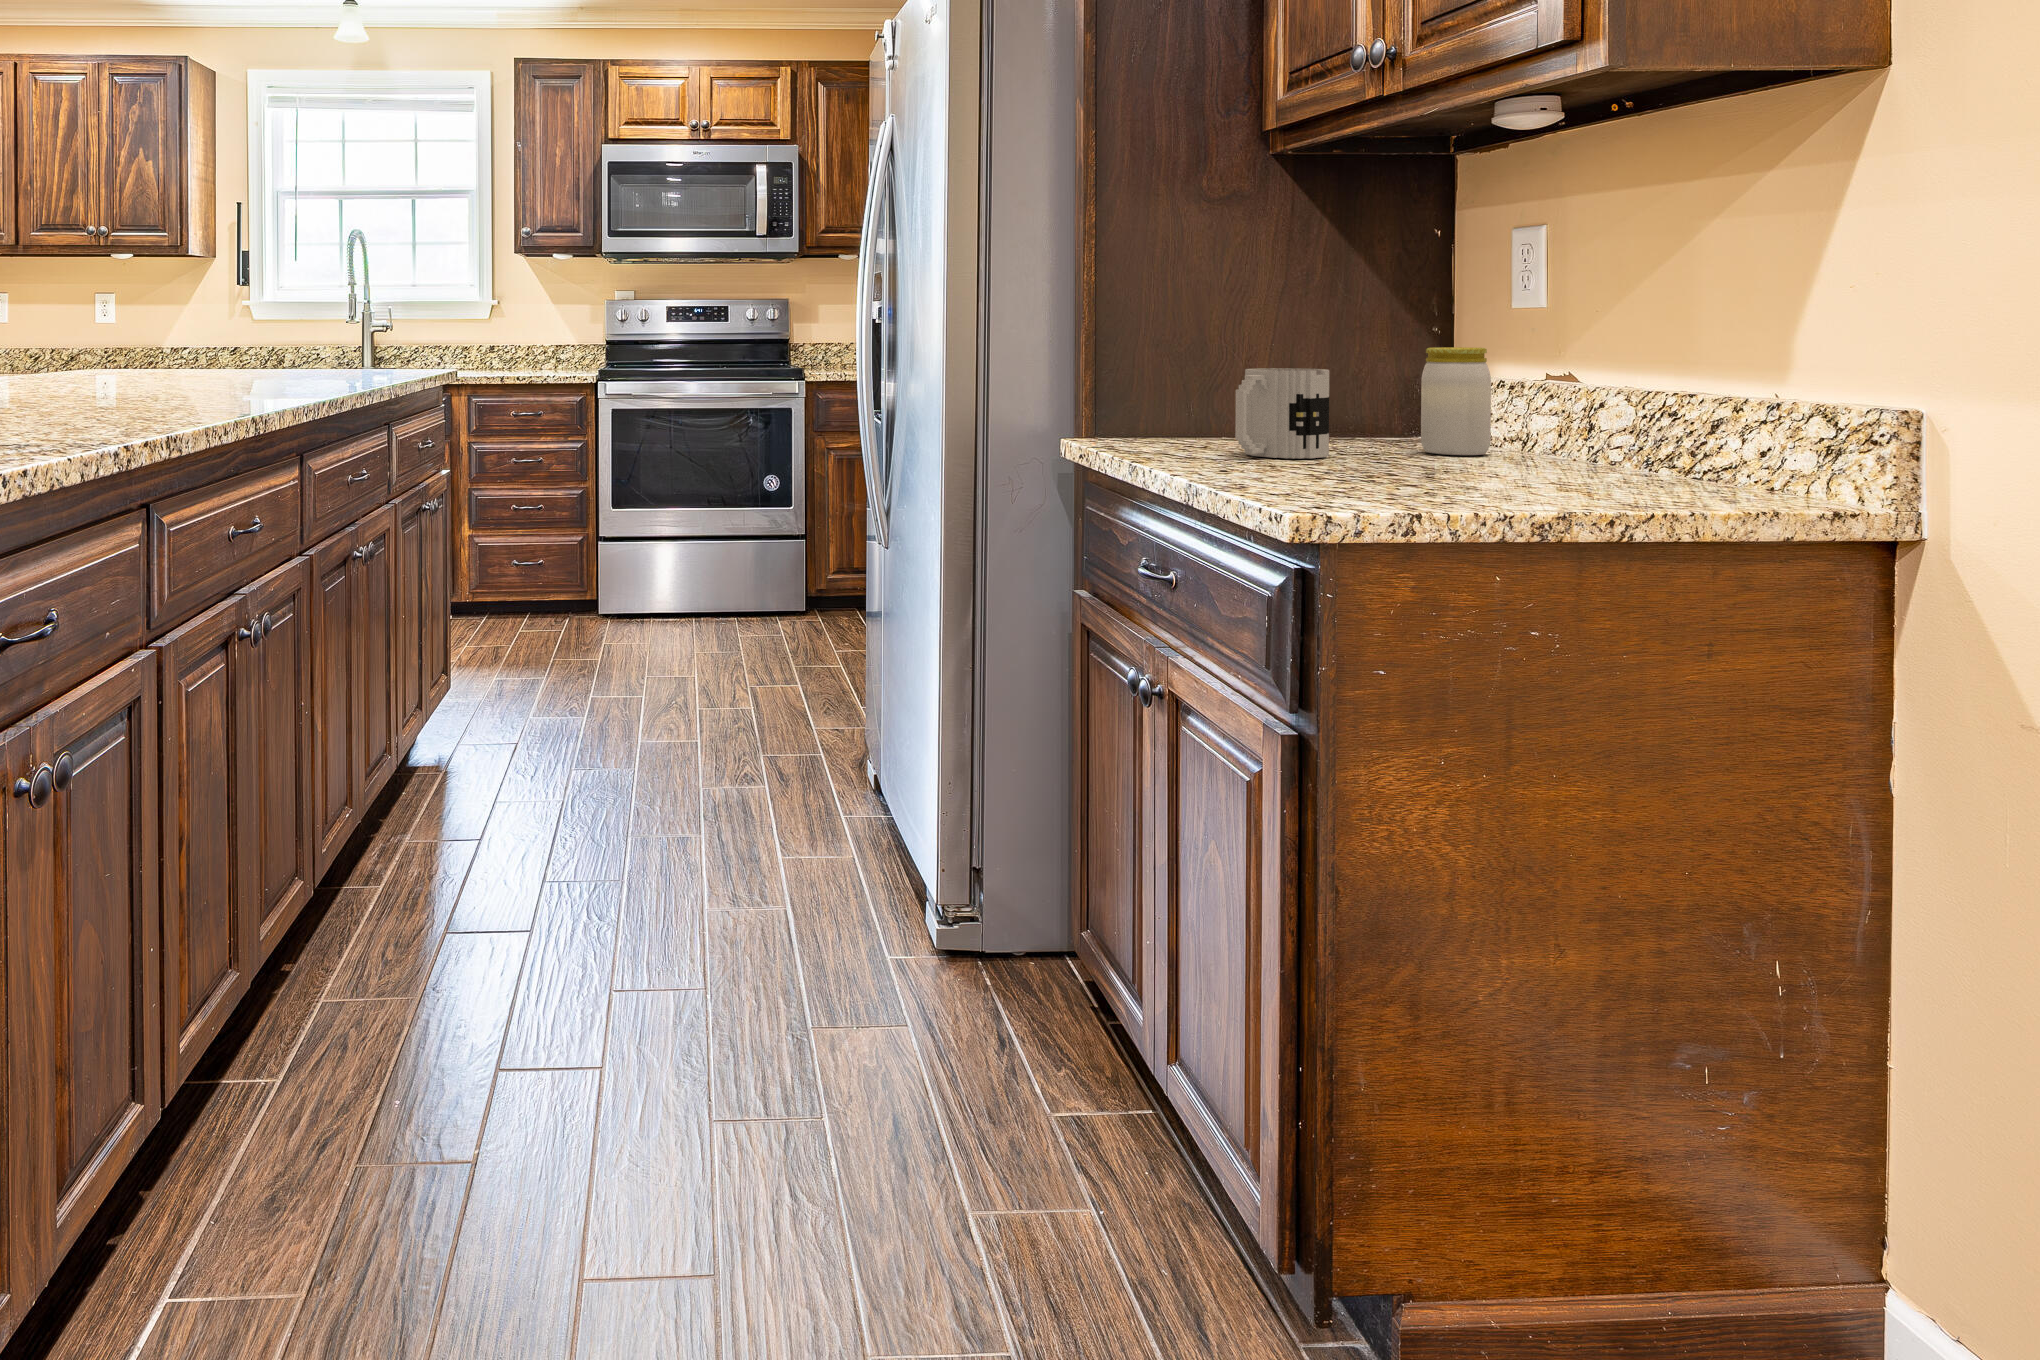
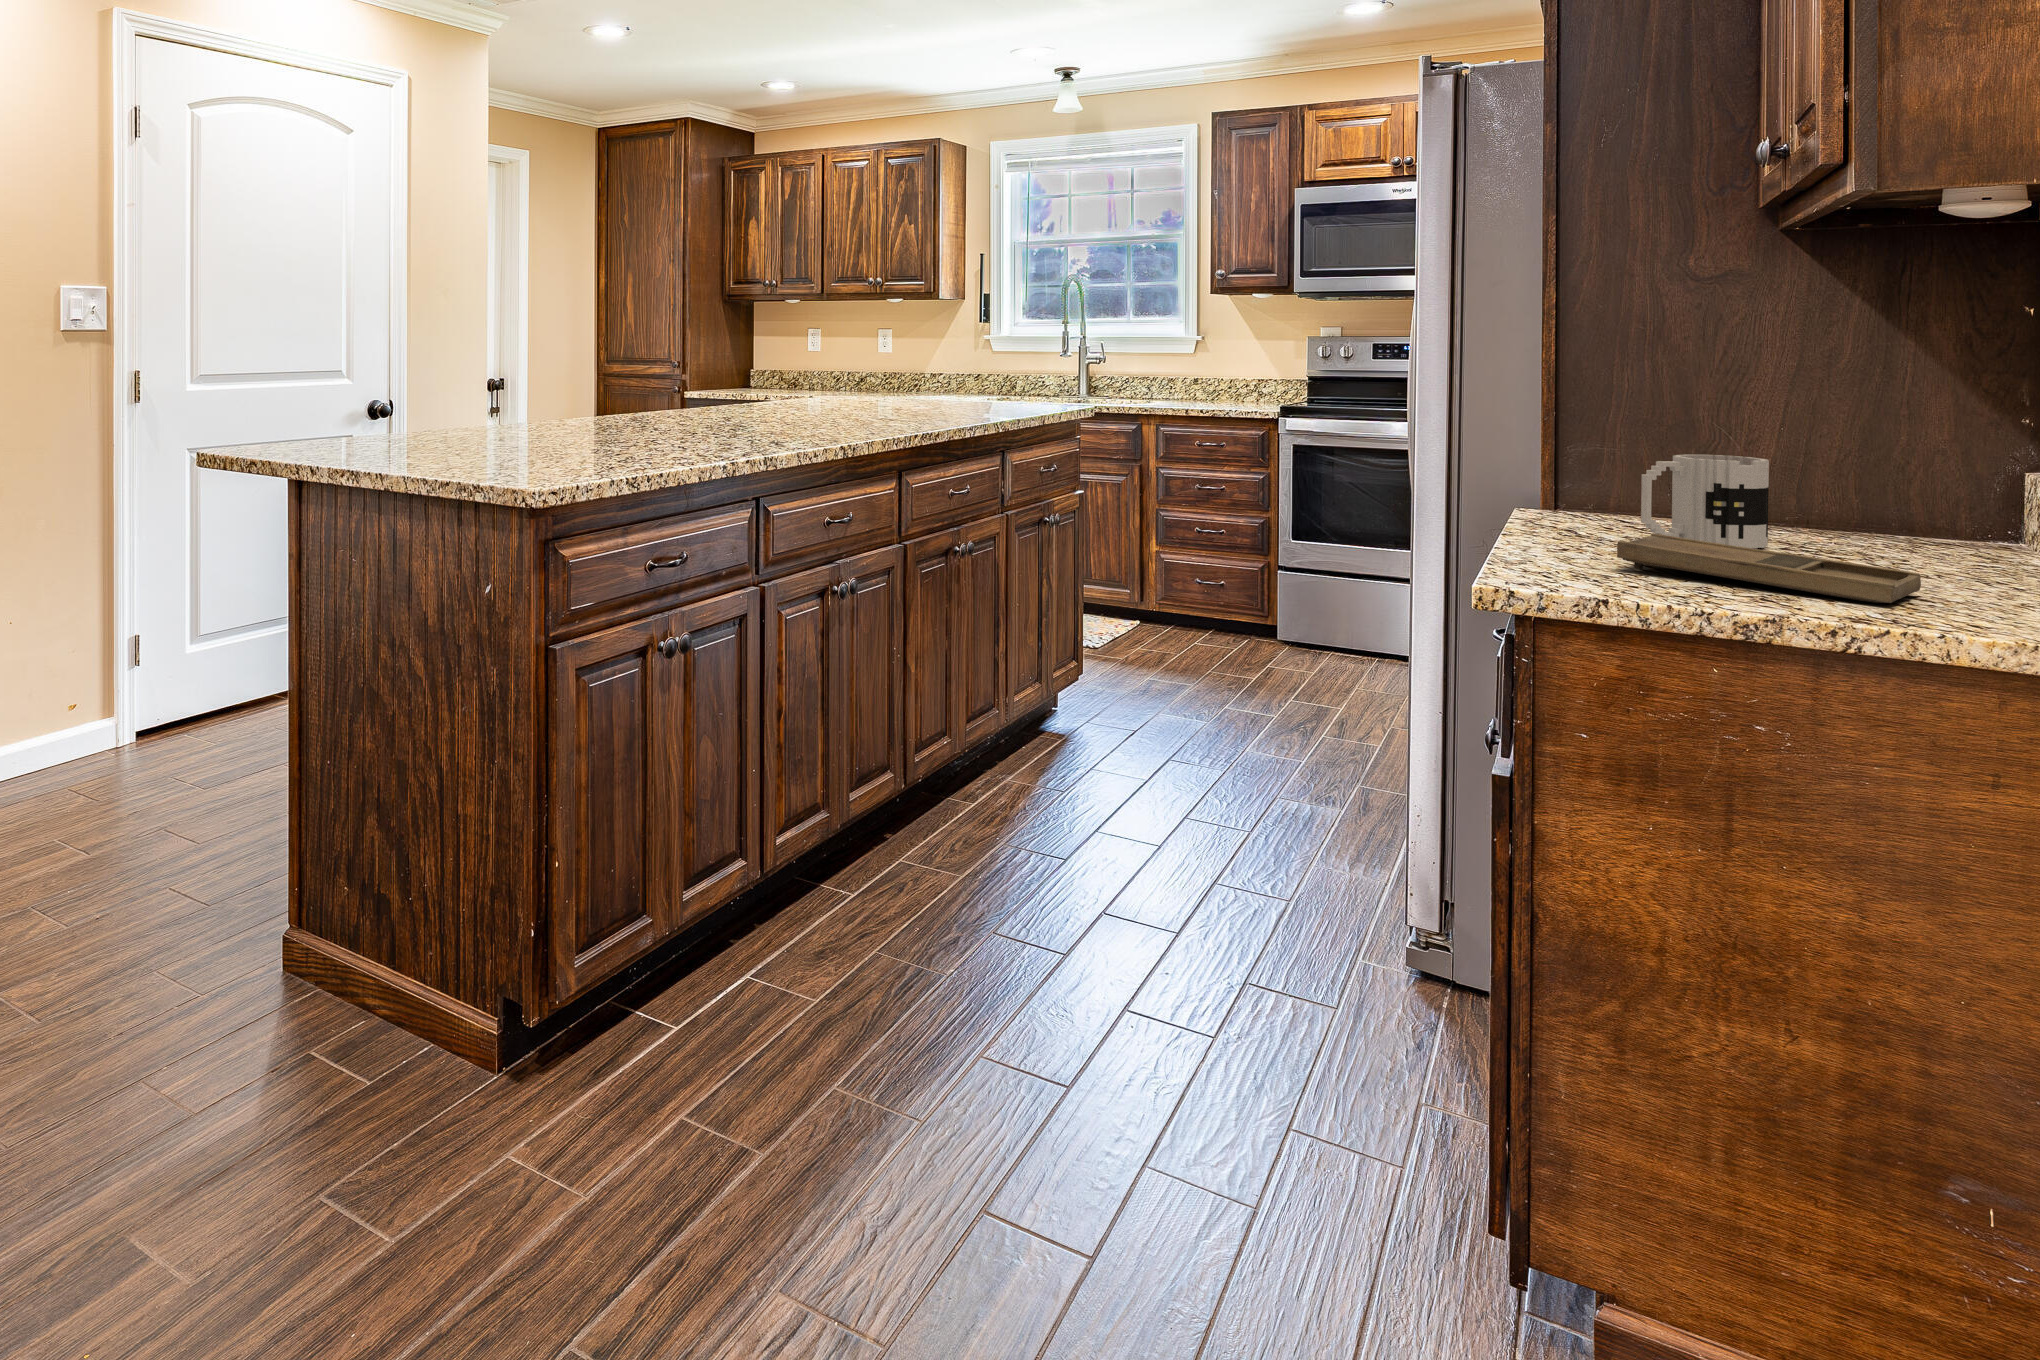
jar: present [1421,347,1491,455] -> none [1913,443,2004,564]
tray: none [1309,446,1587,493] -> present [1617,533,1921,603]

